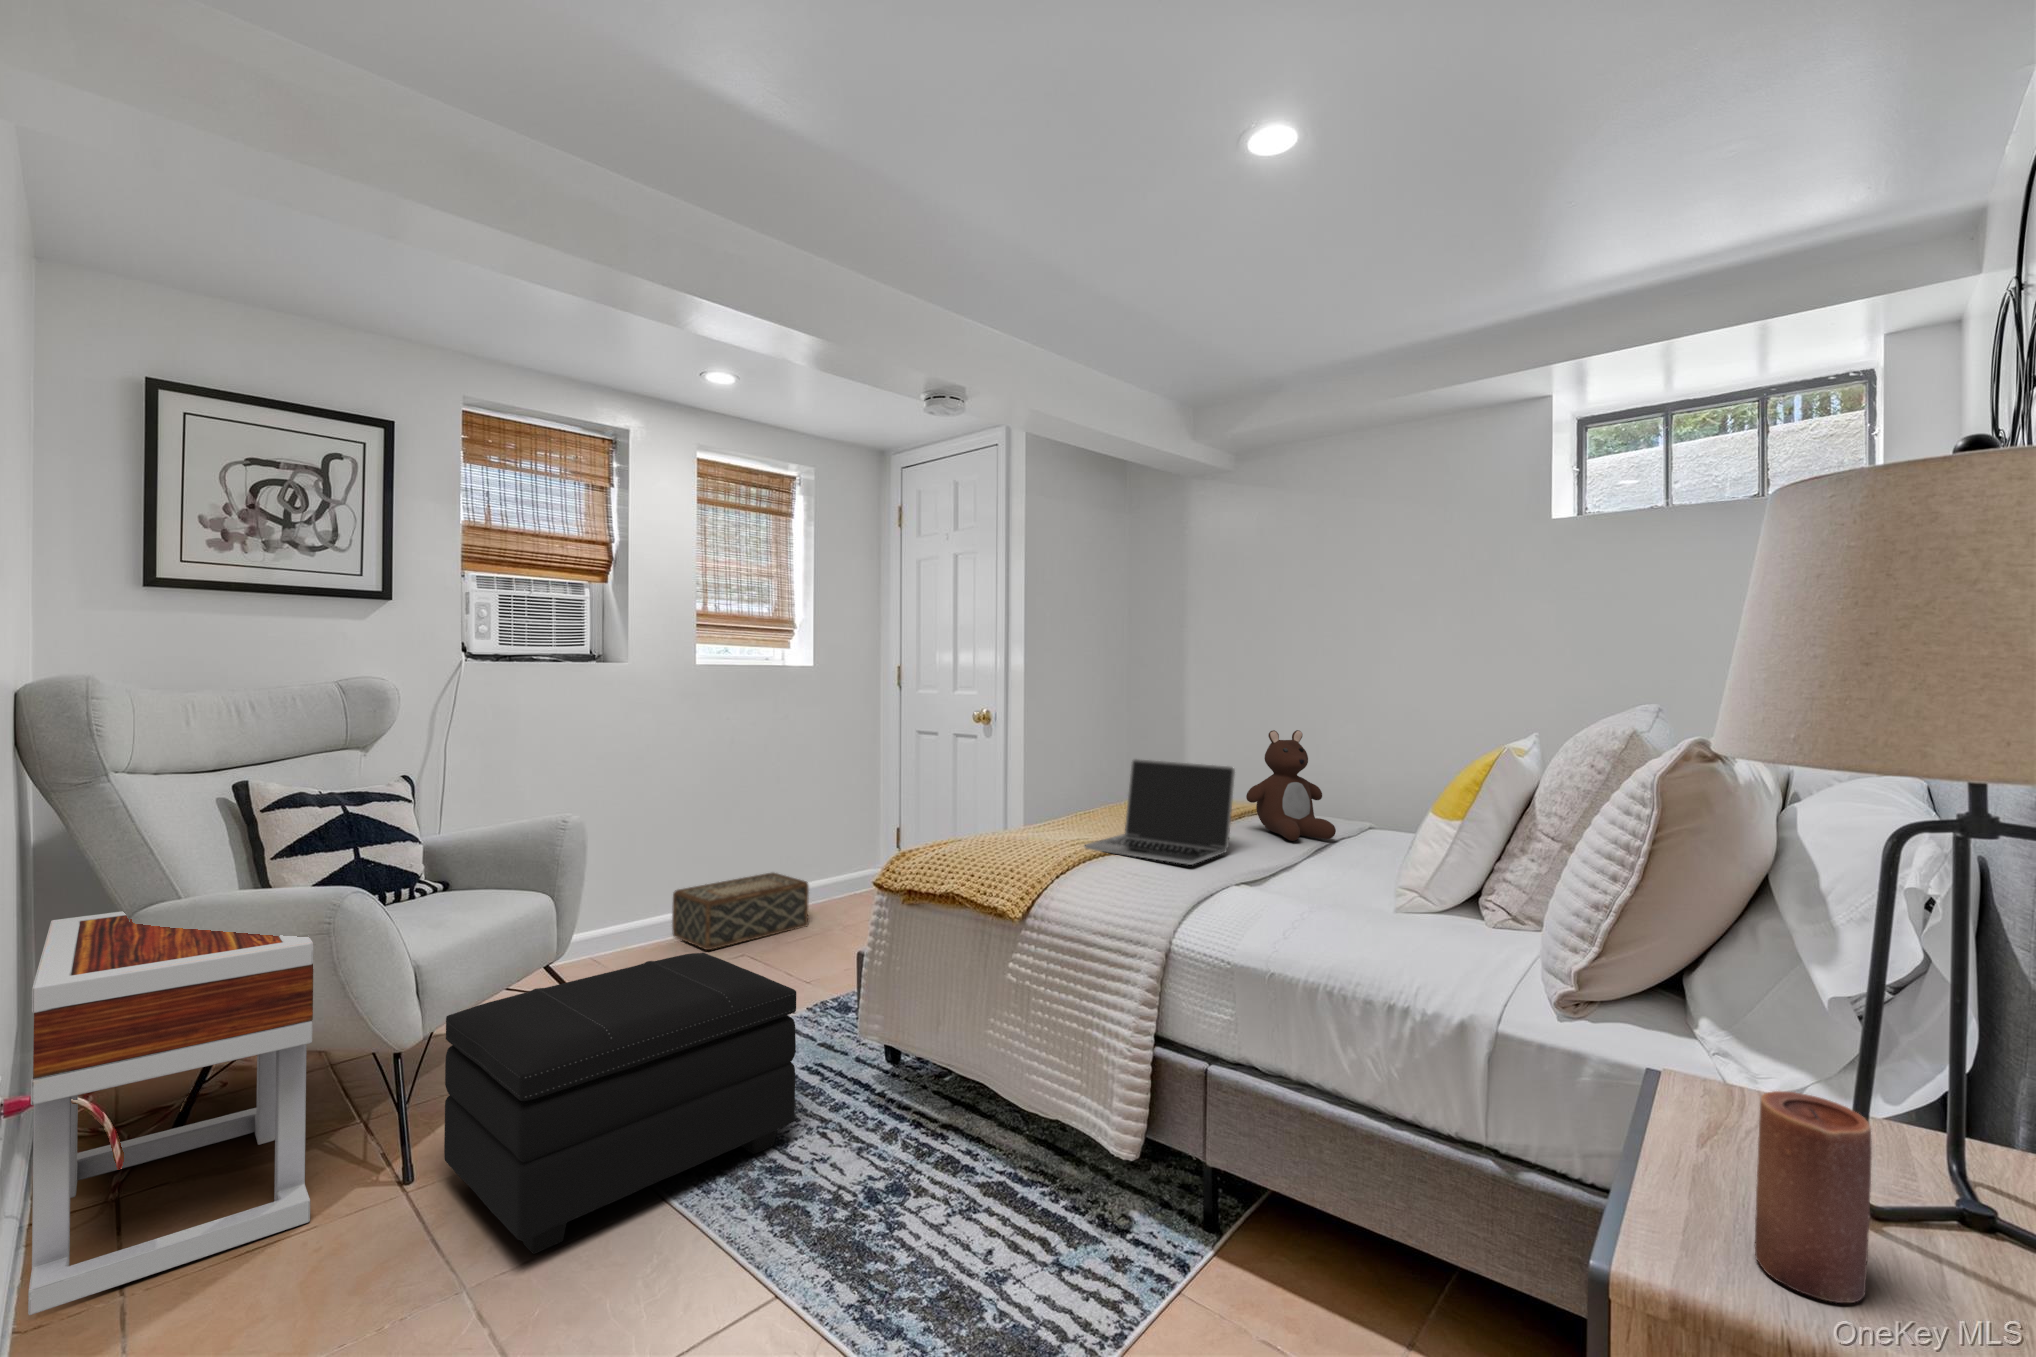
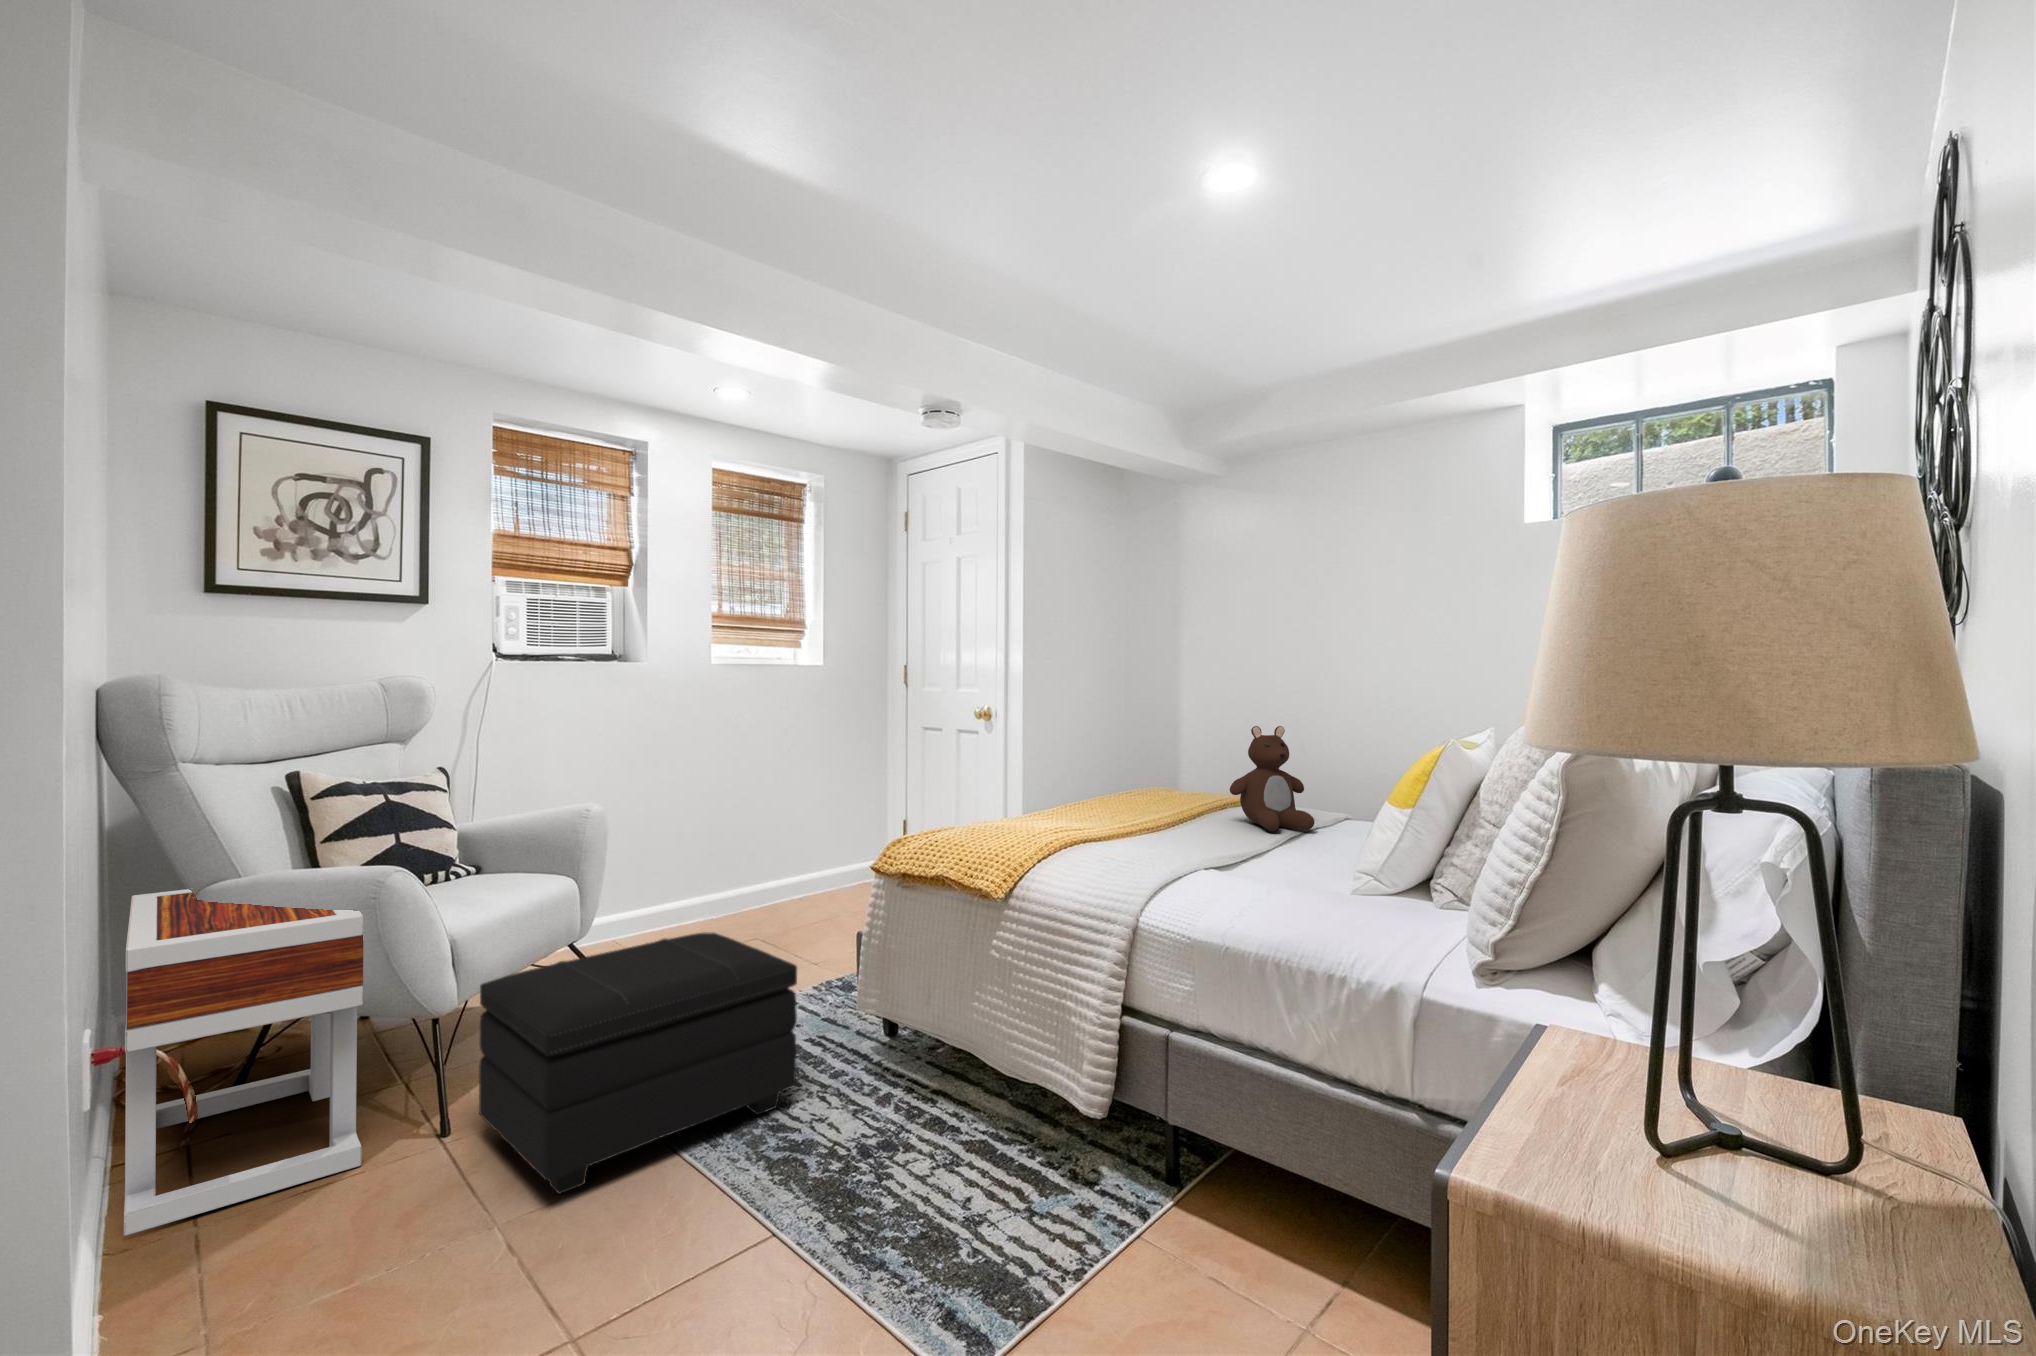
laptop: present [1085,759,1235,865] -> none [1070,753,1213,852]
woven basket: present [672,873,809,950] -> none [689,863,818,936]
candle: present [1755,1091,1872,1303] -> none [1547,1019,1631,1185]

